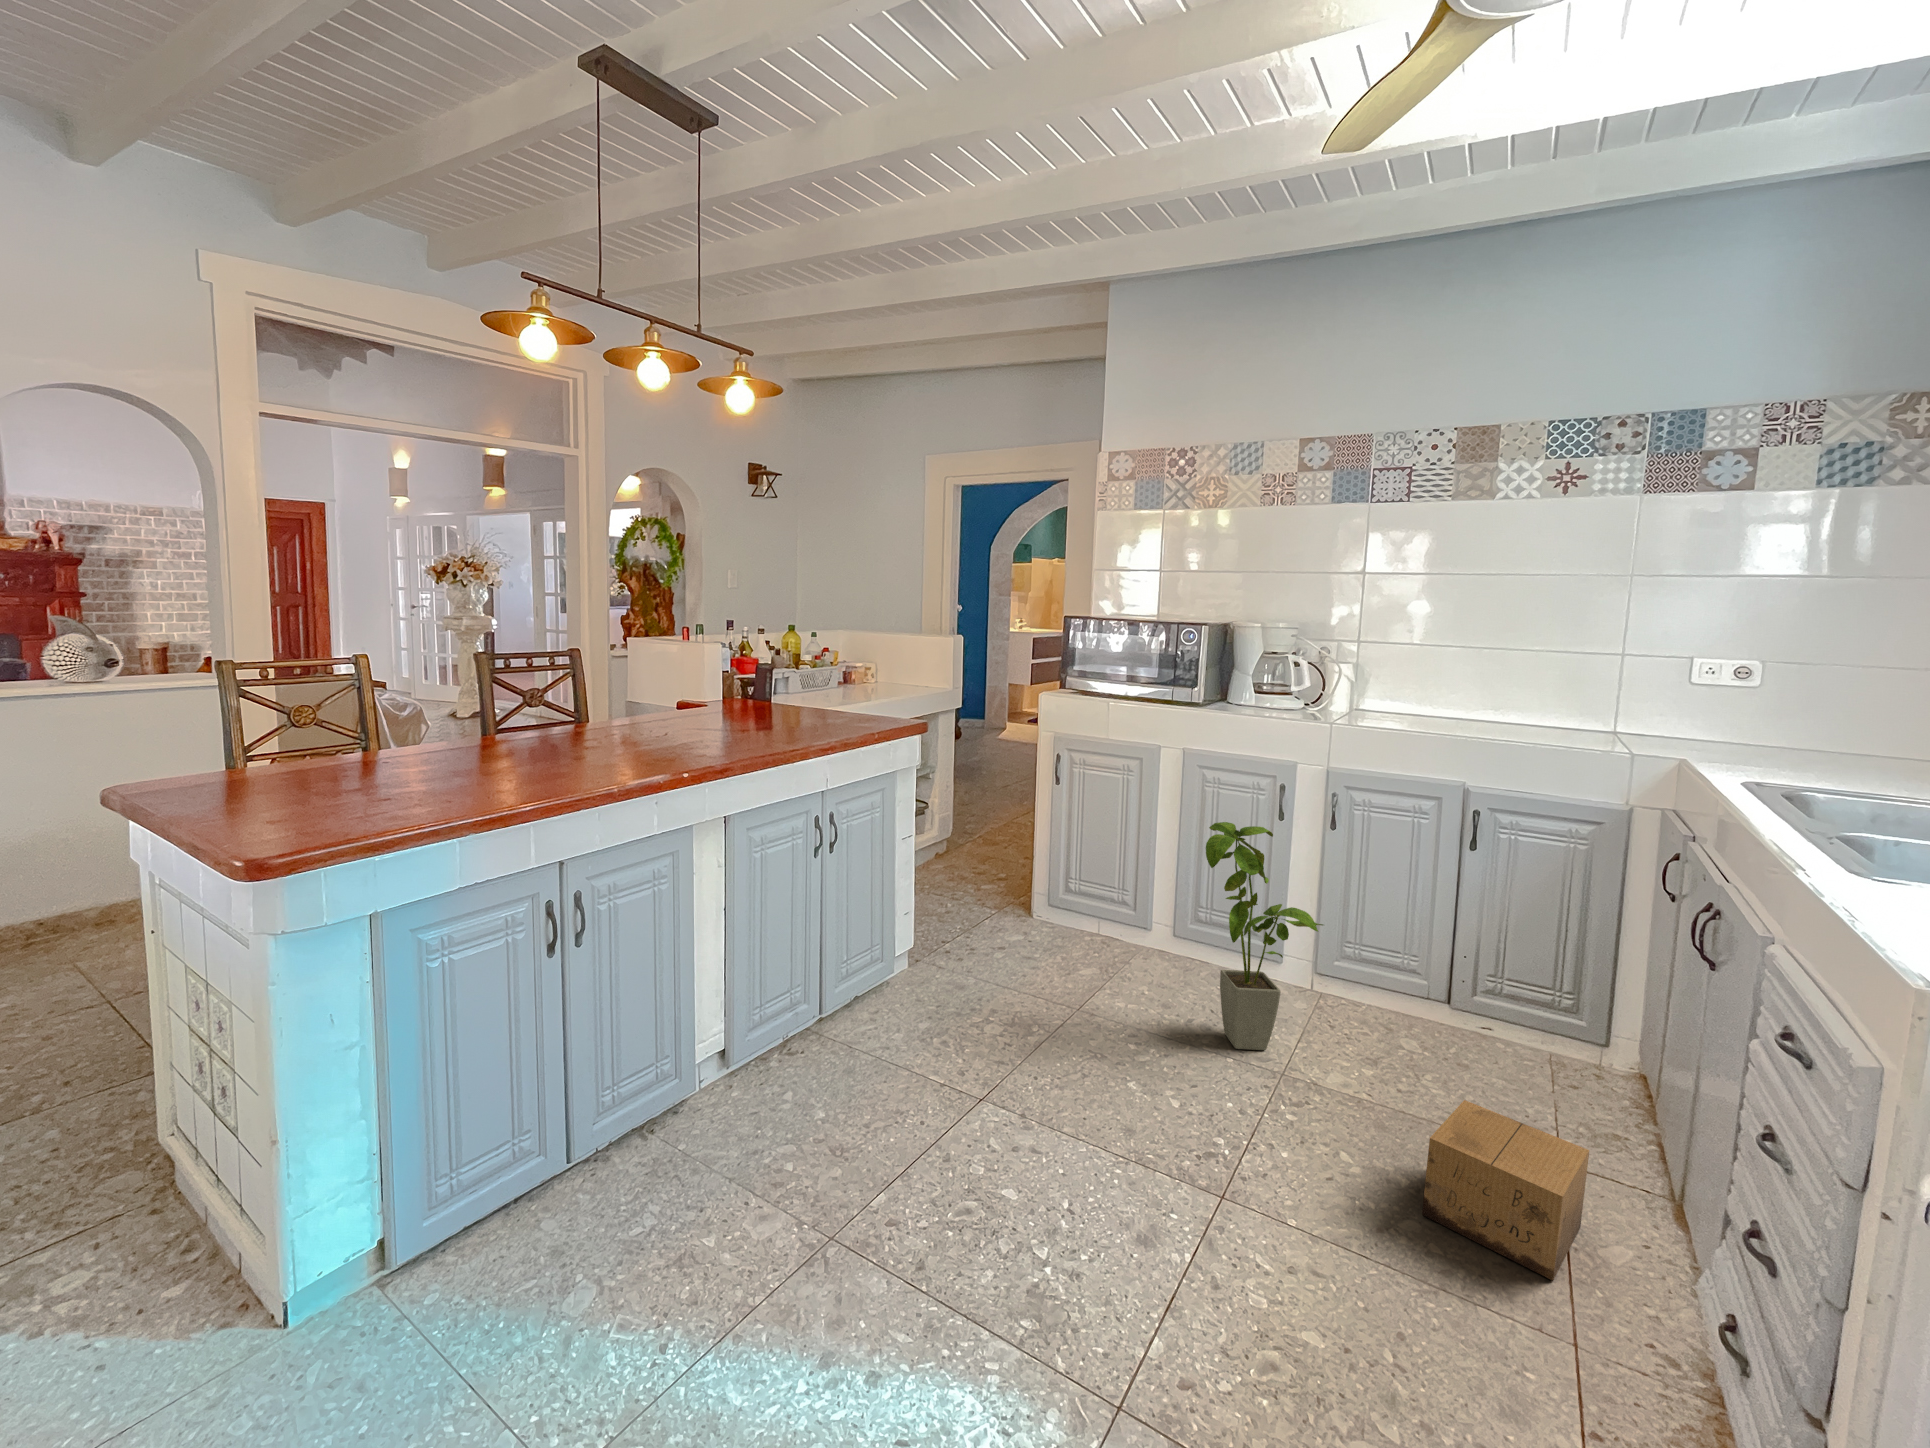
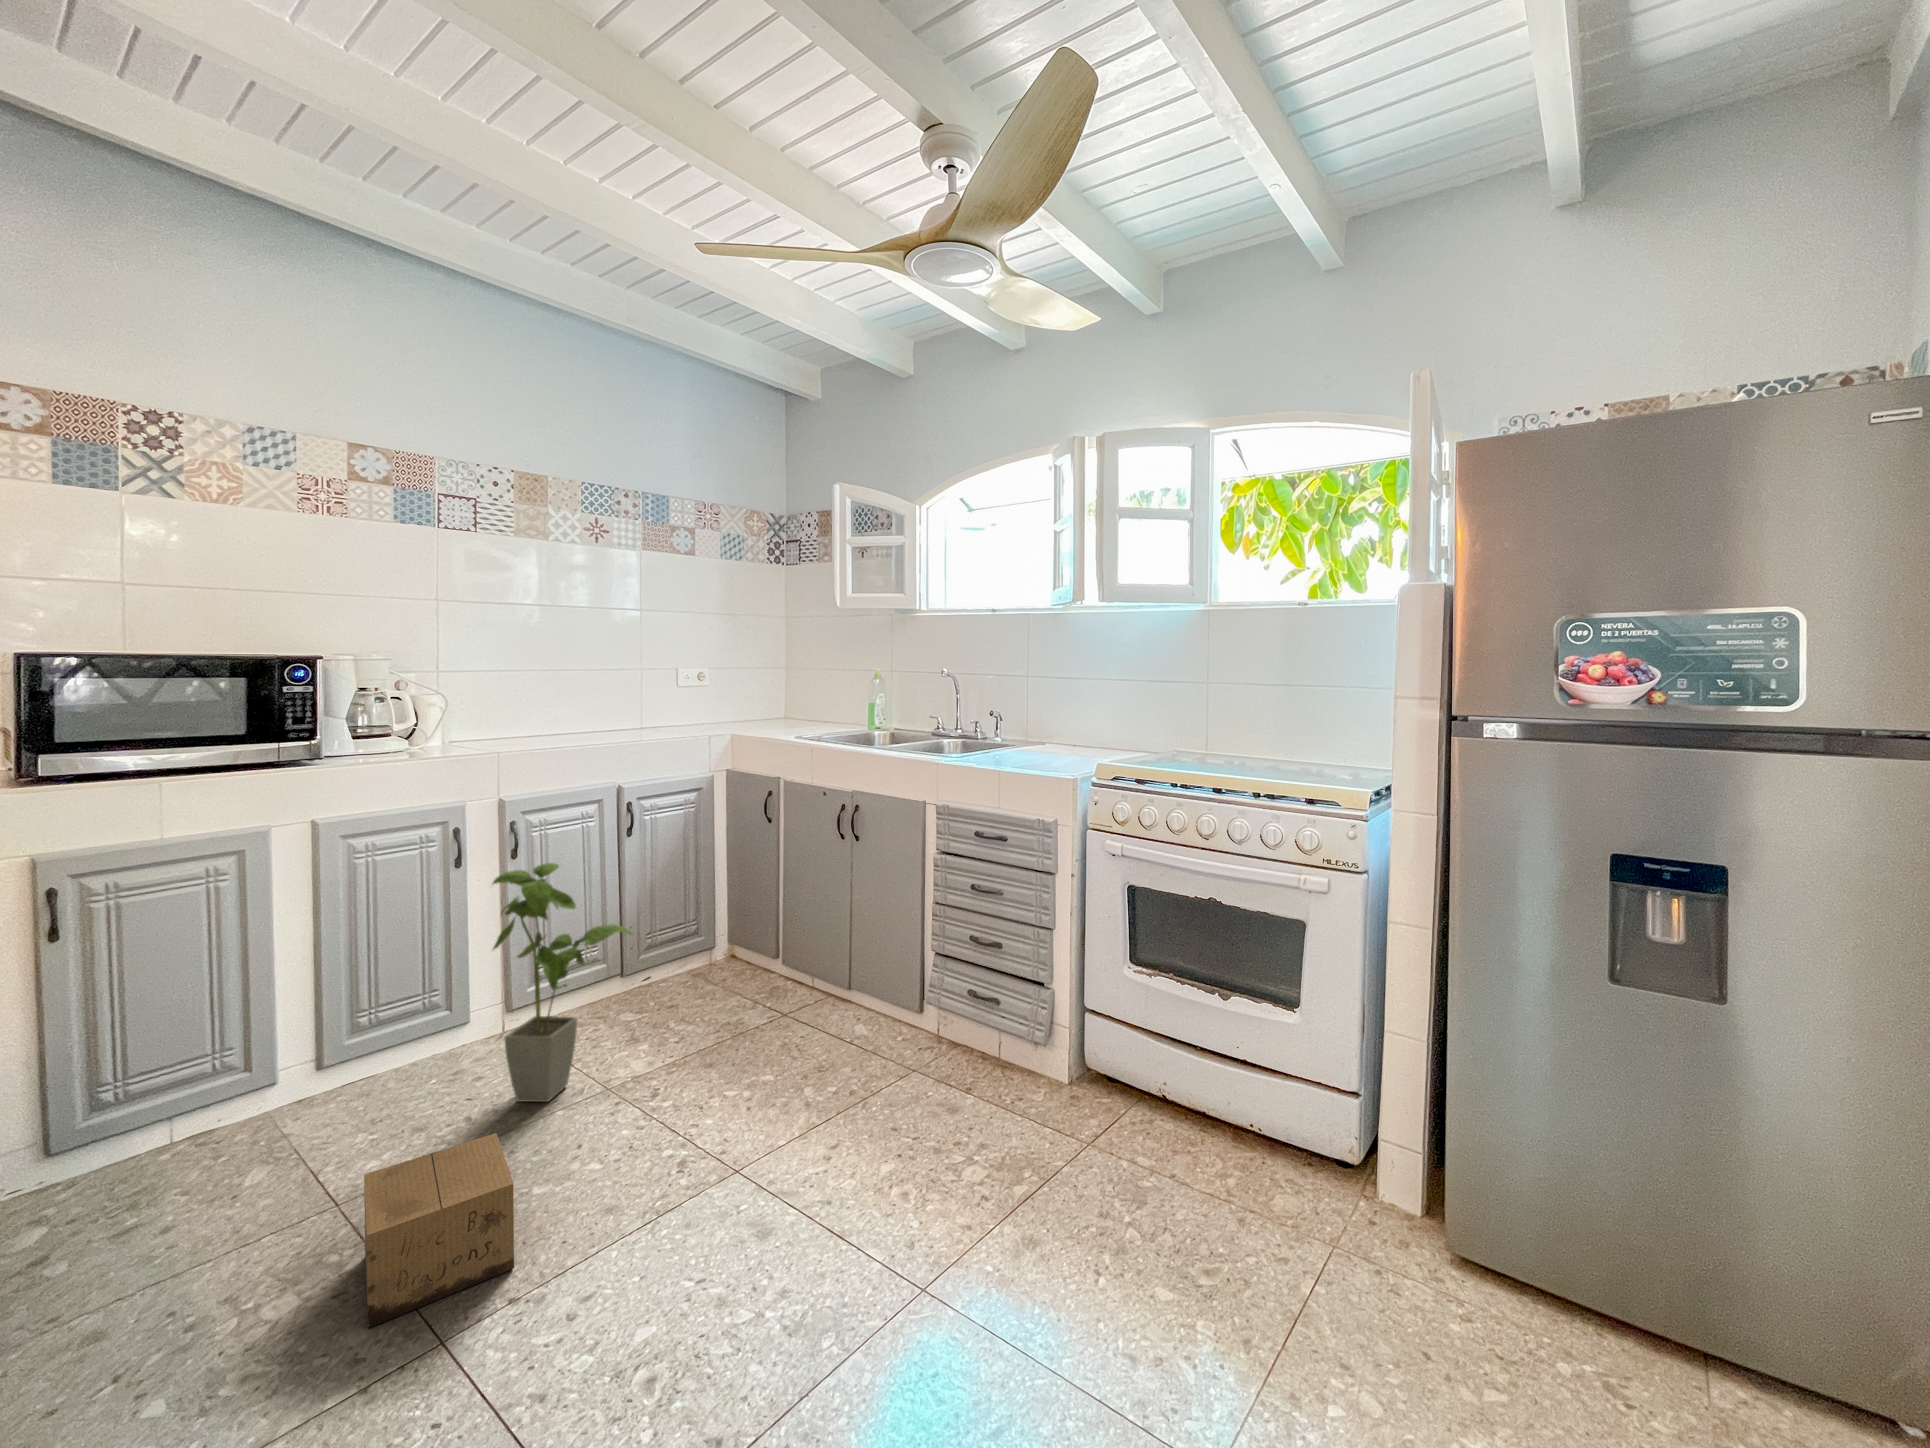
cardboard box: present [1422,1100,1589,1280] -> present [364,1133,514,1328]

